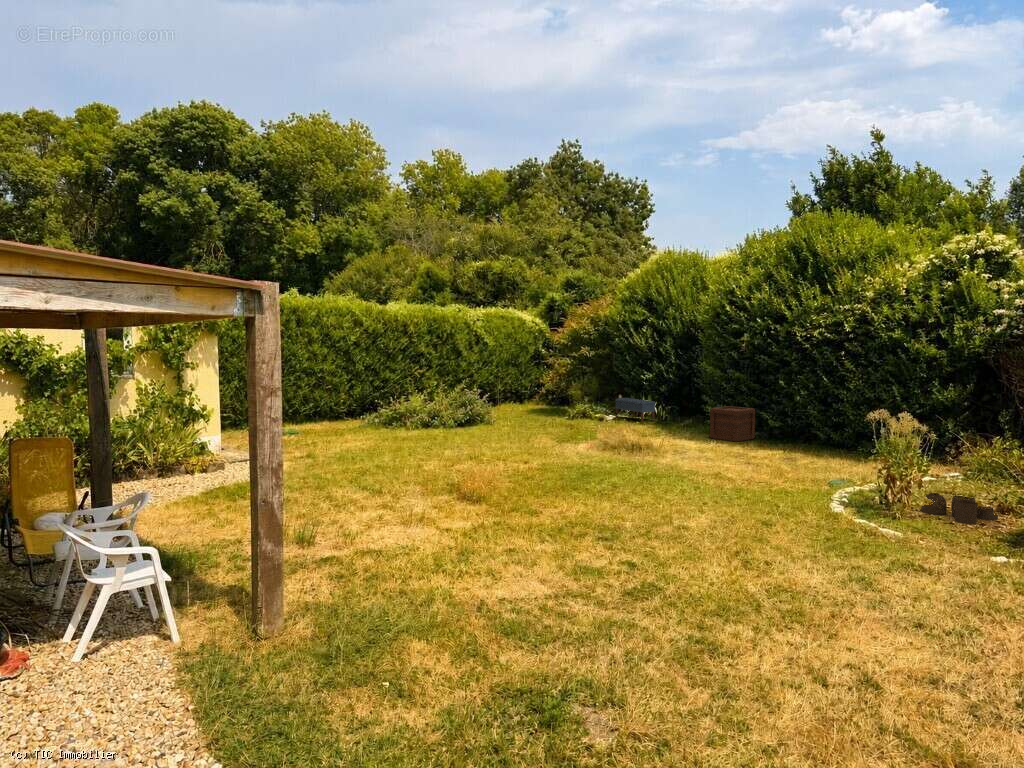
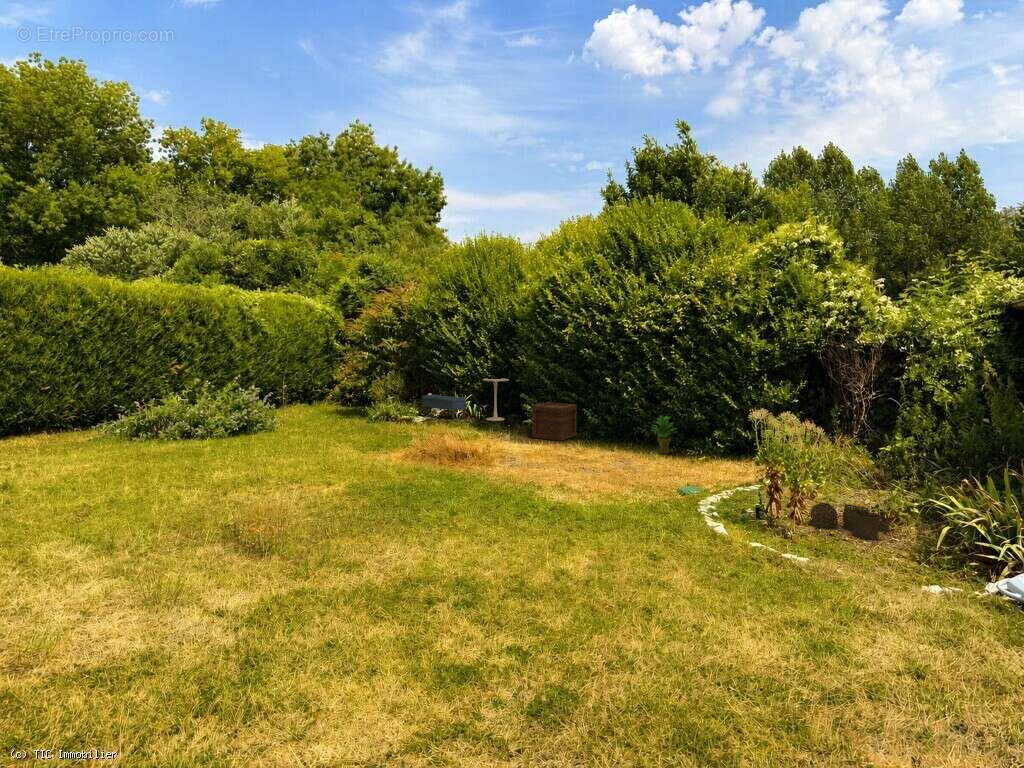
pedestal table: none [671,383,697,423] -> present [482,379,509,421]
potted plant: none [820,420,849,456] -> present [651,416,676,453]

